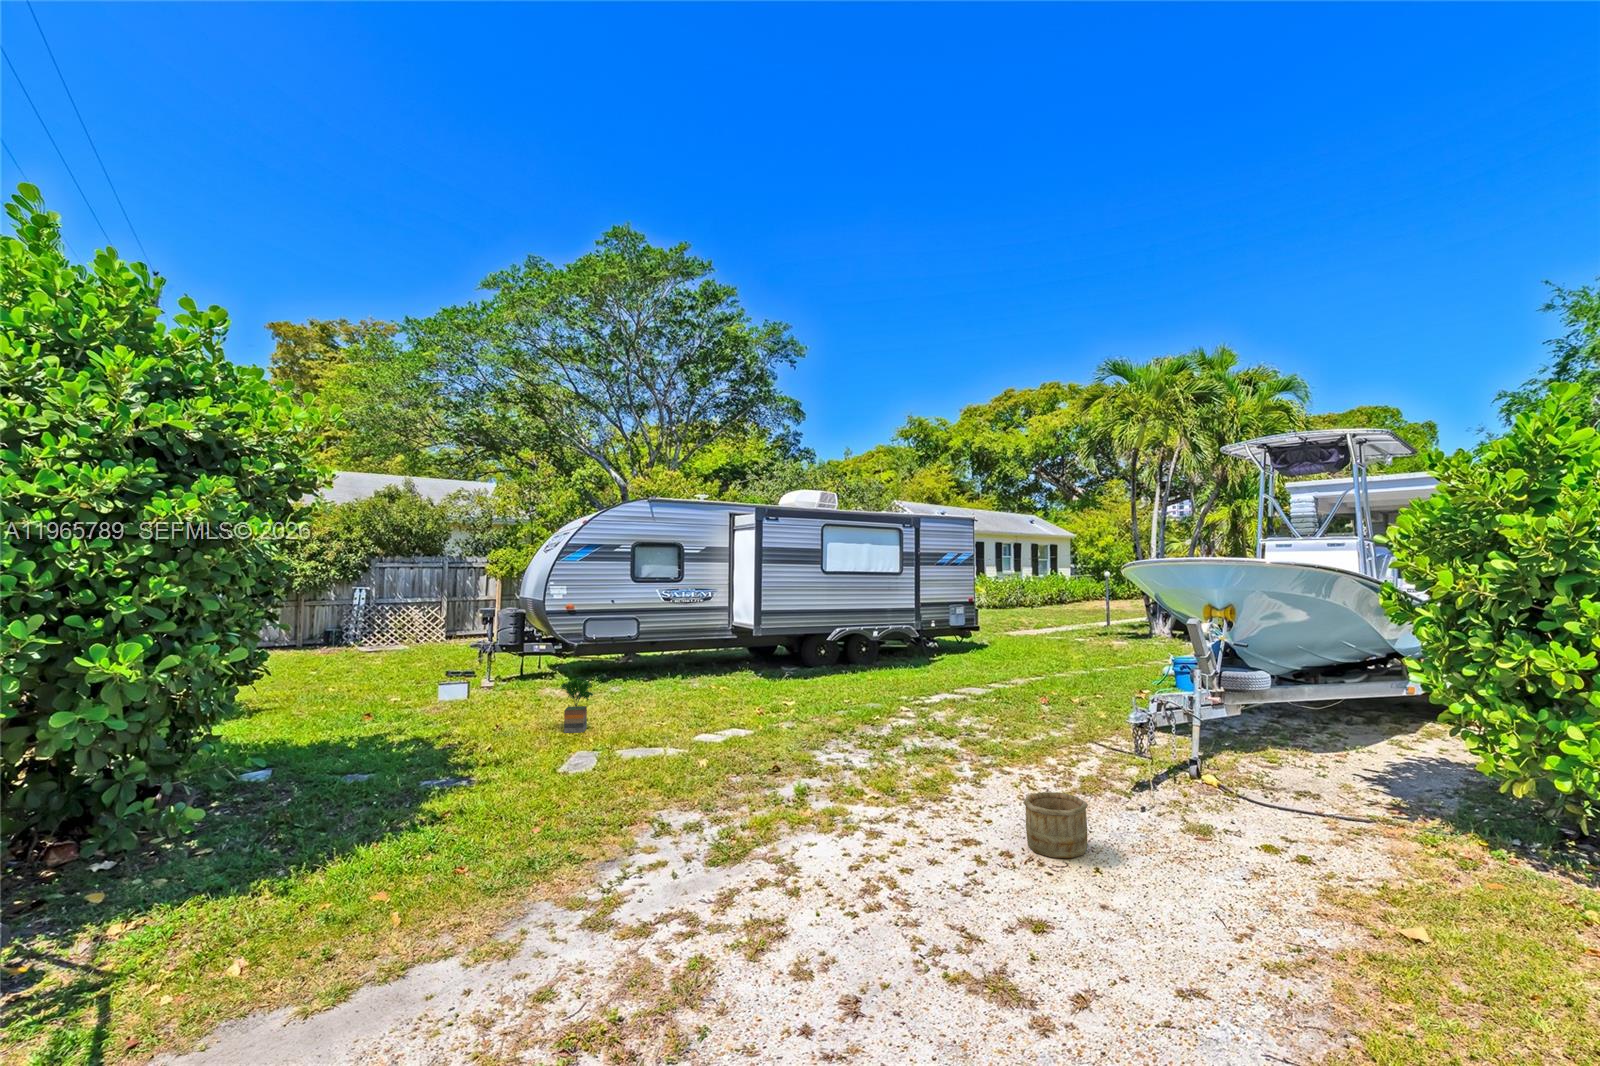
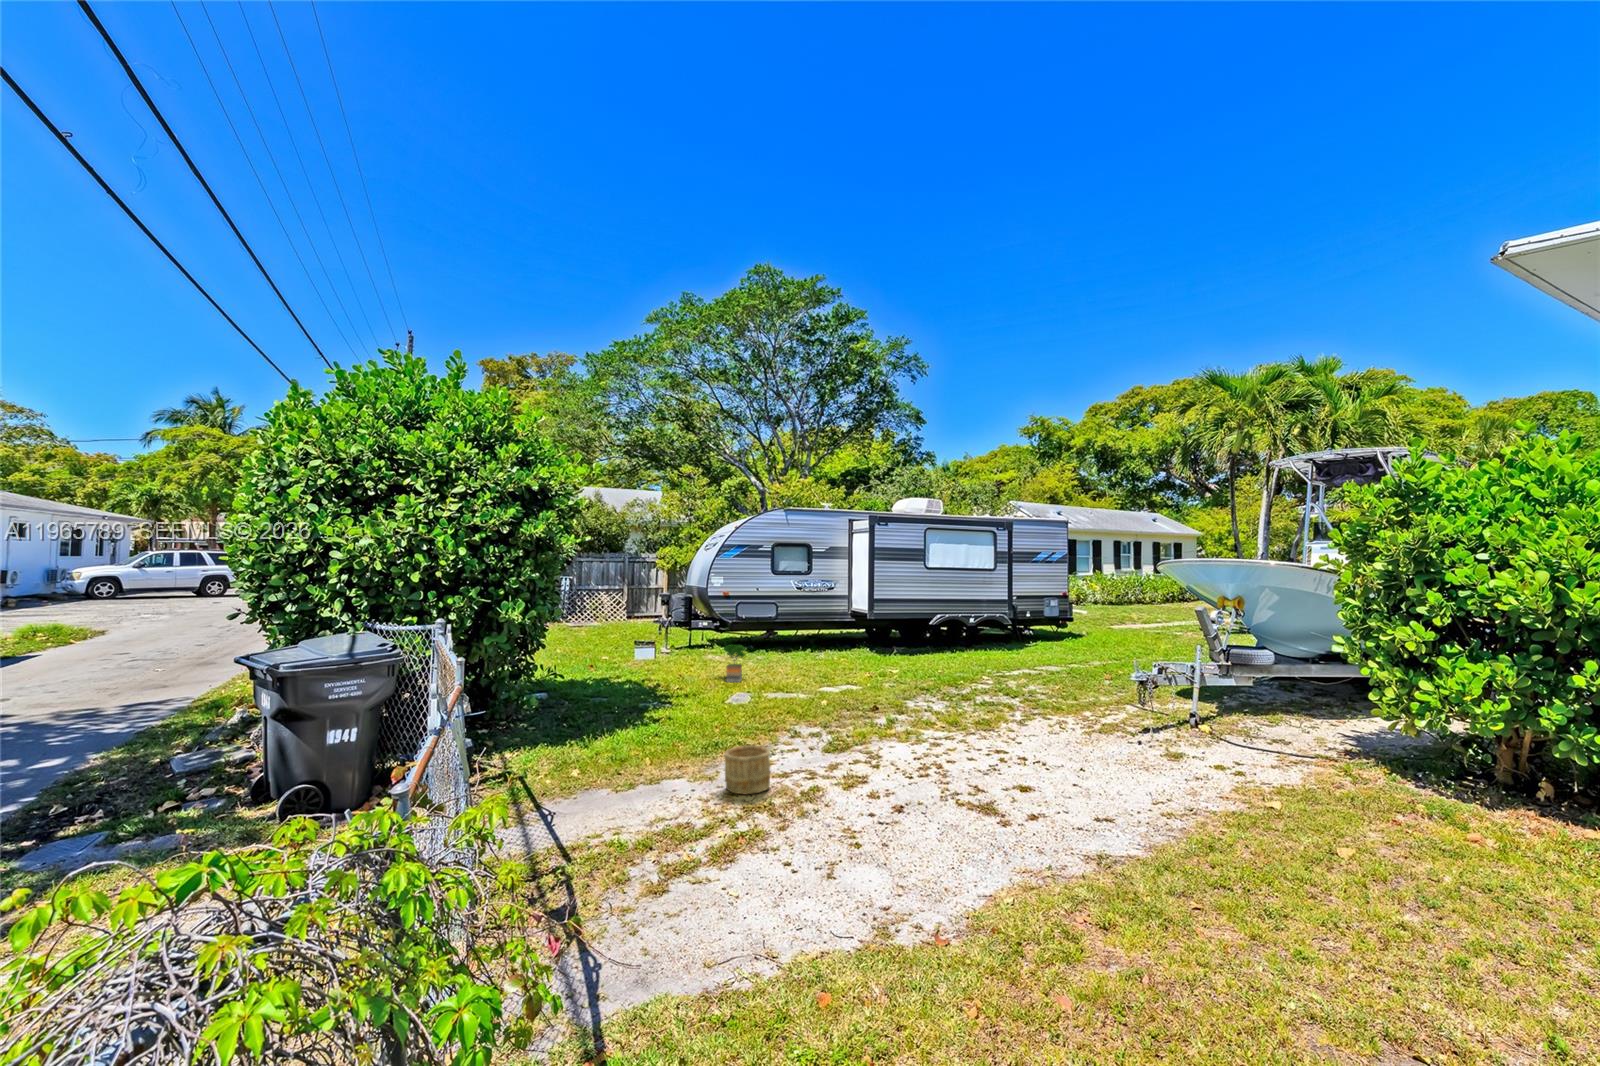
wooden bucket: present [1023,792,1088,858] -> present [723,745,770,794]

